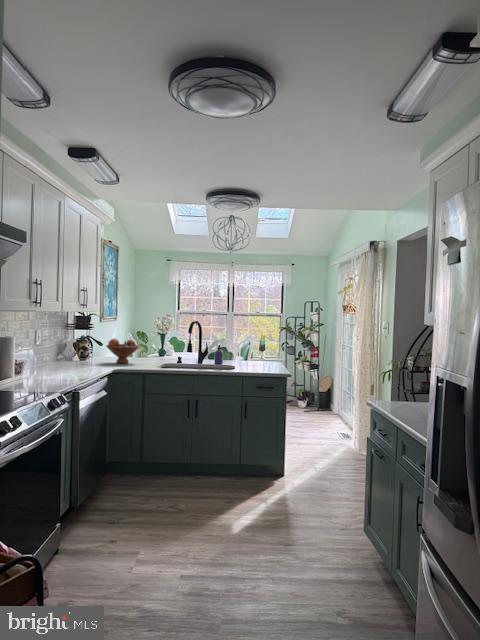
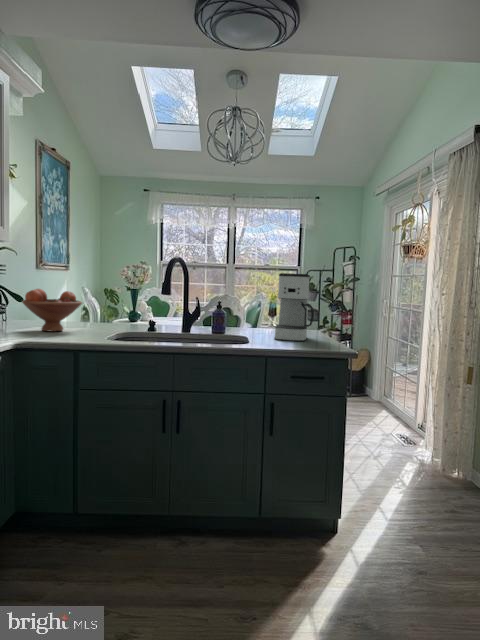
coffee maker: none [251,328,274,368] -> present [275,273,314,341]

